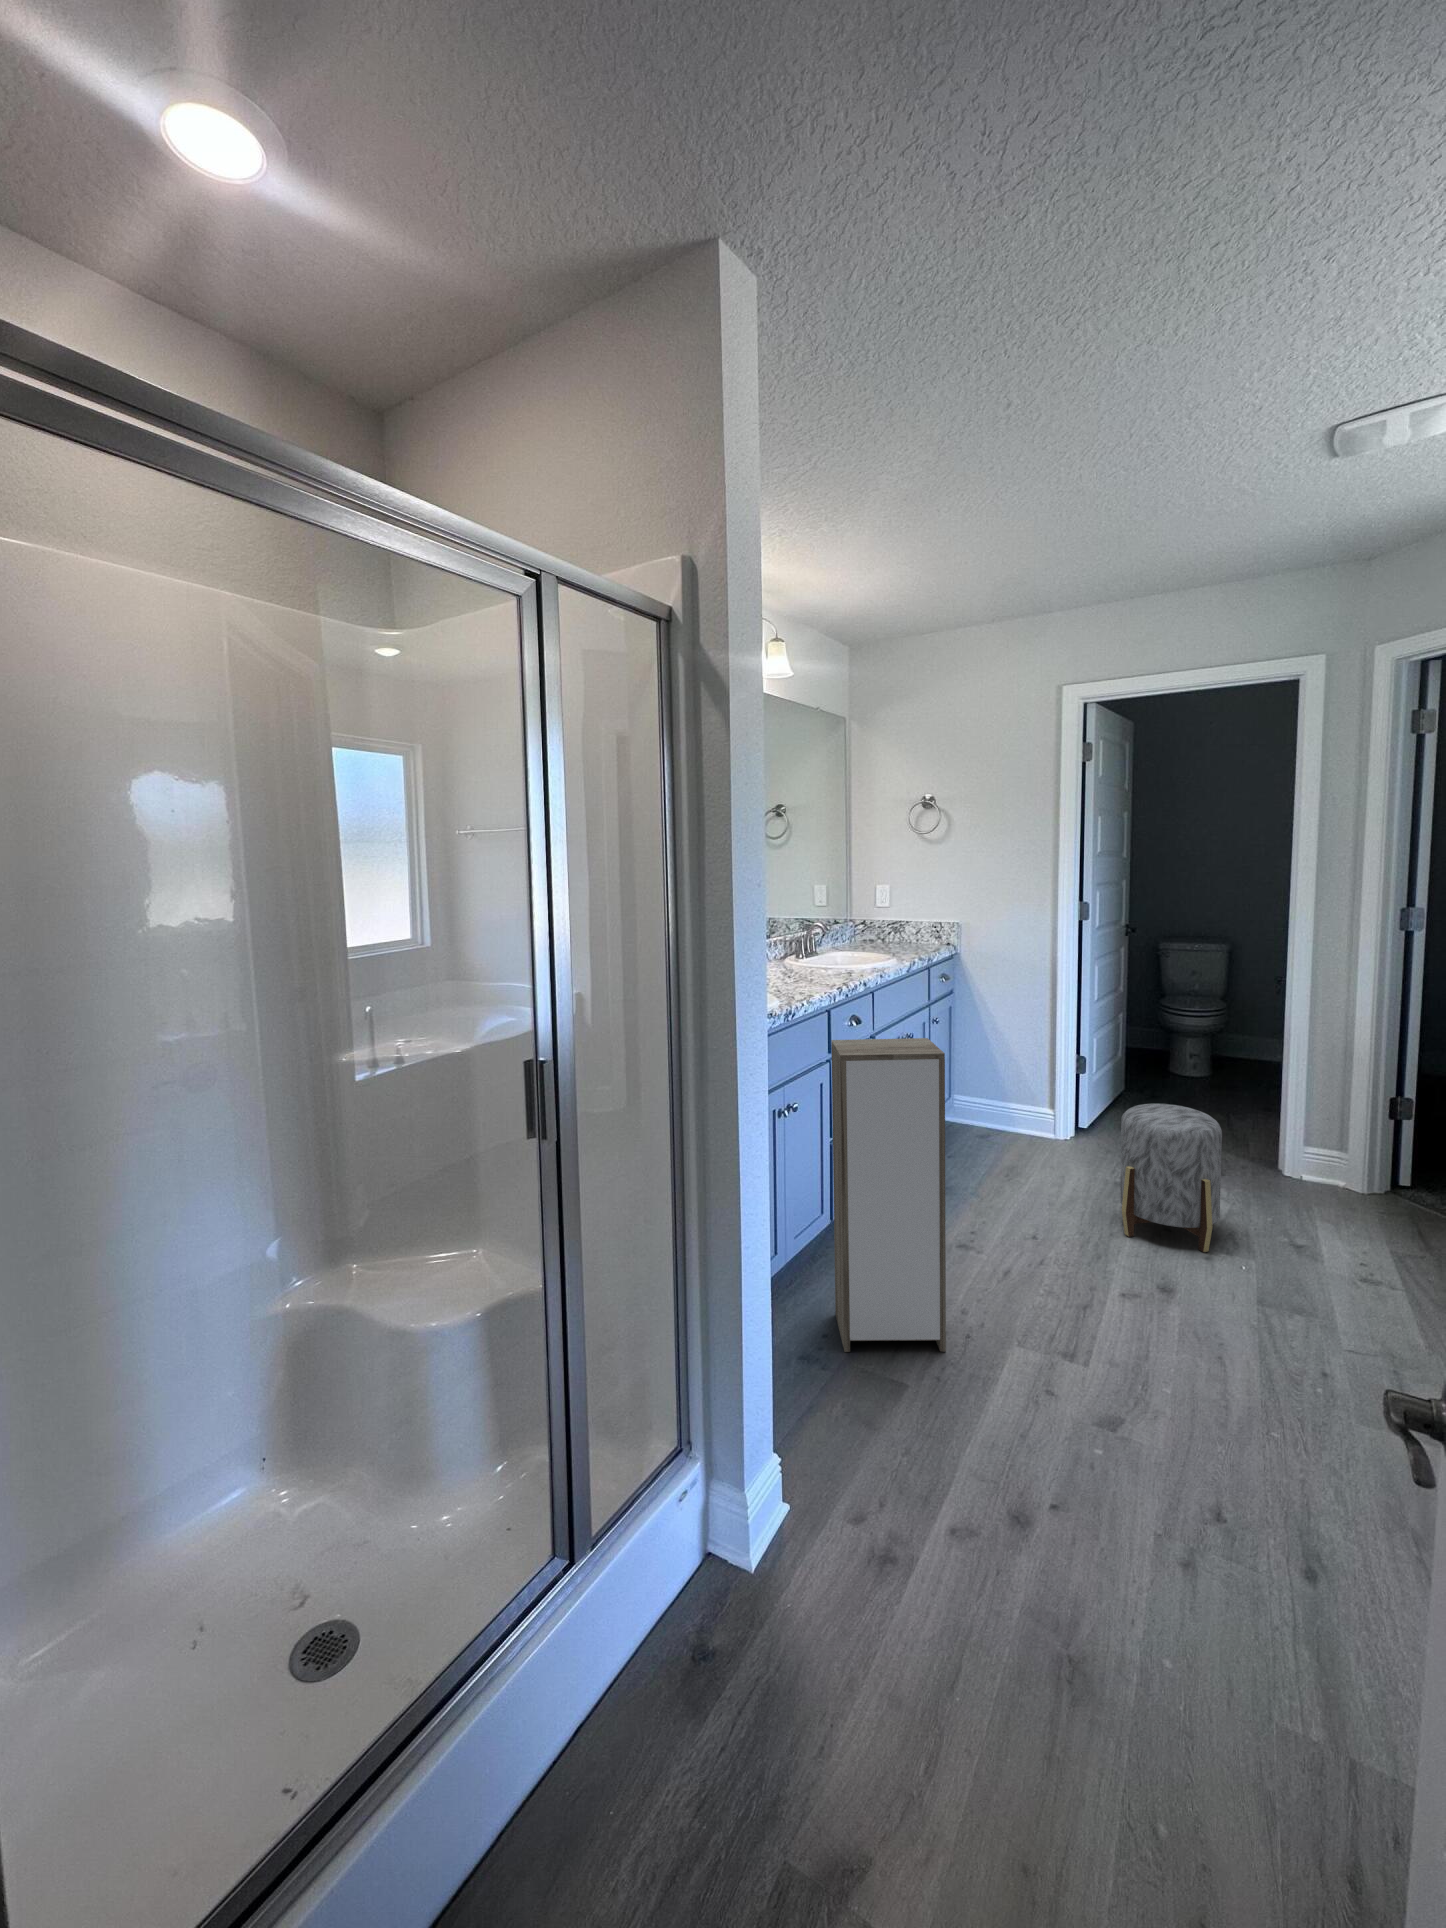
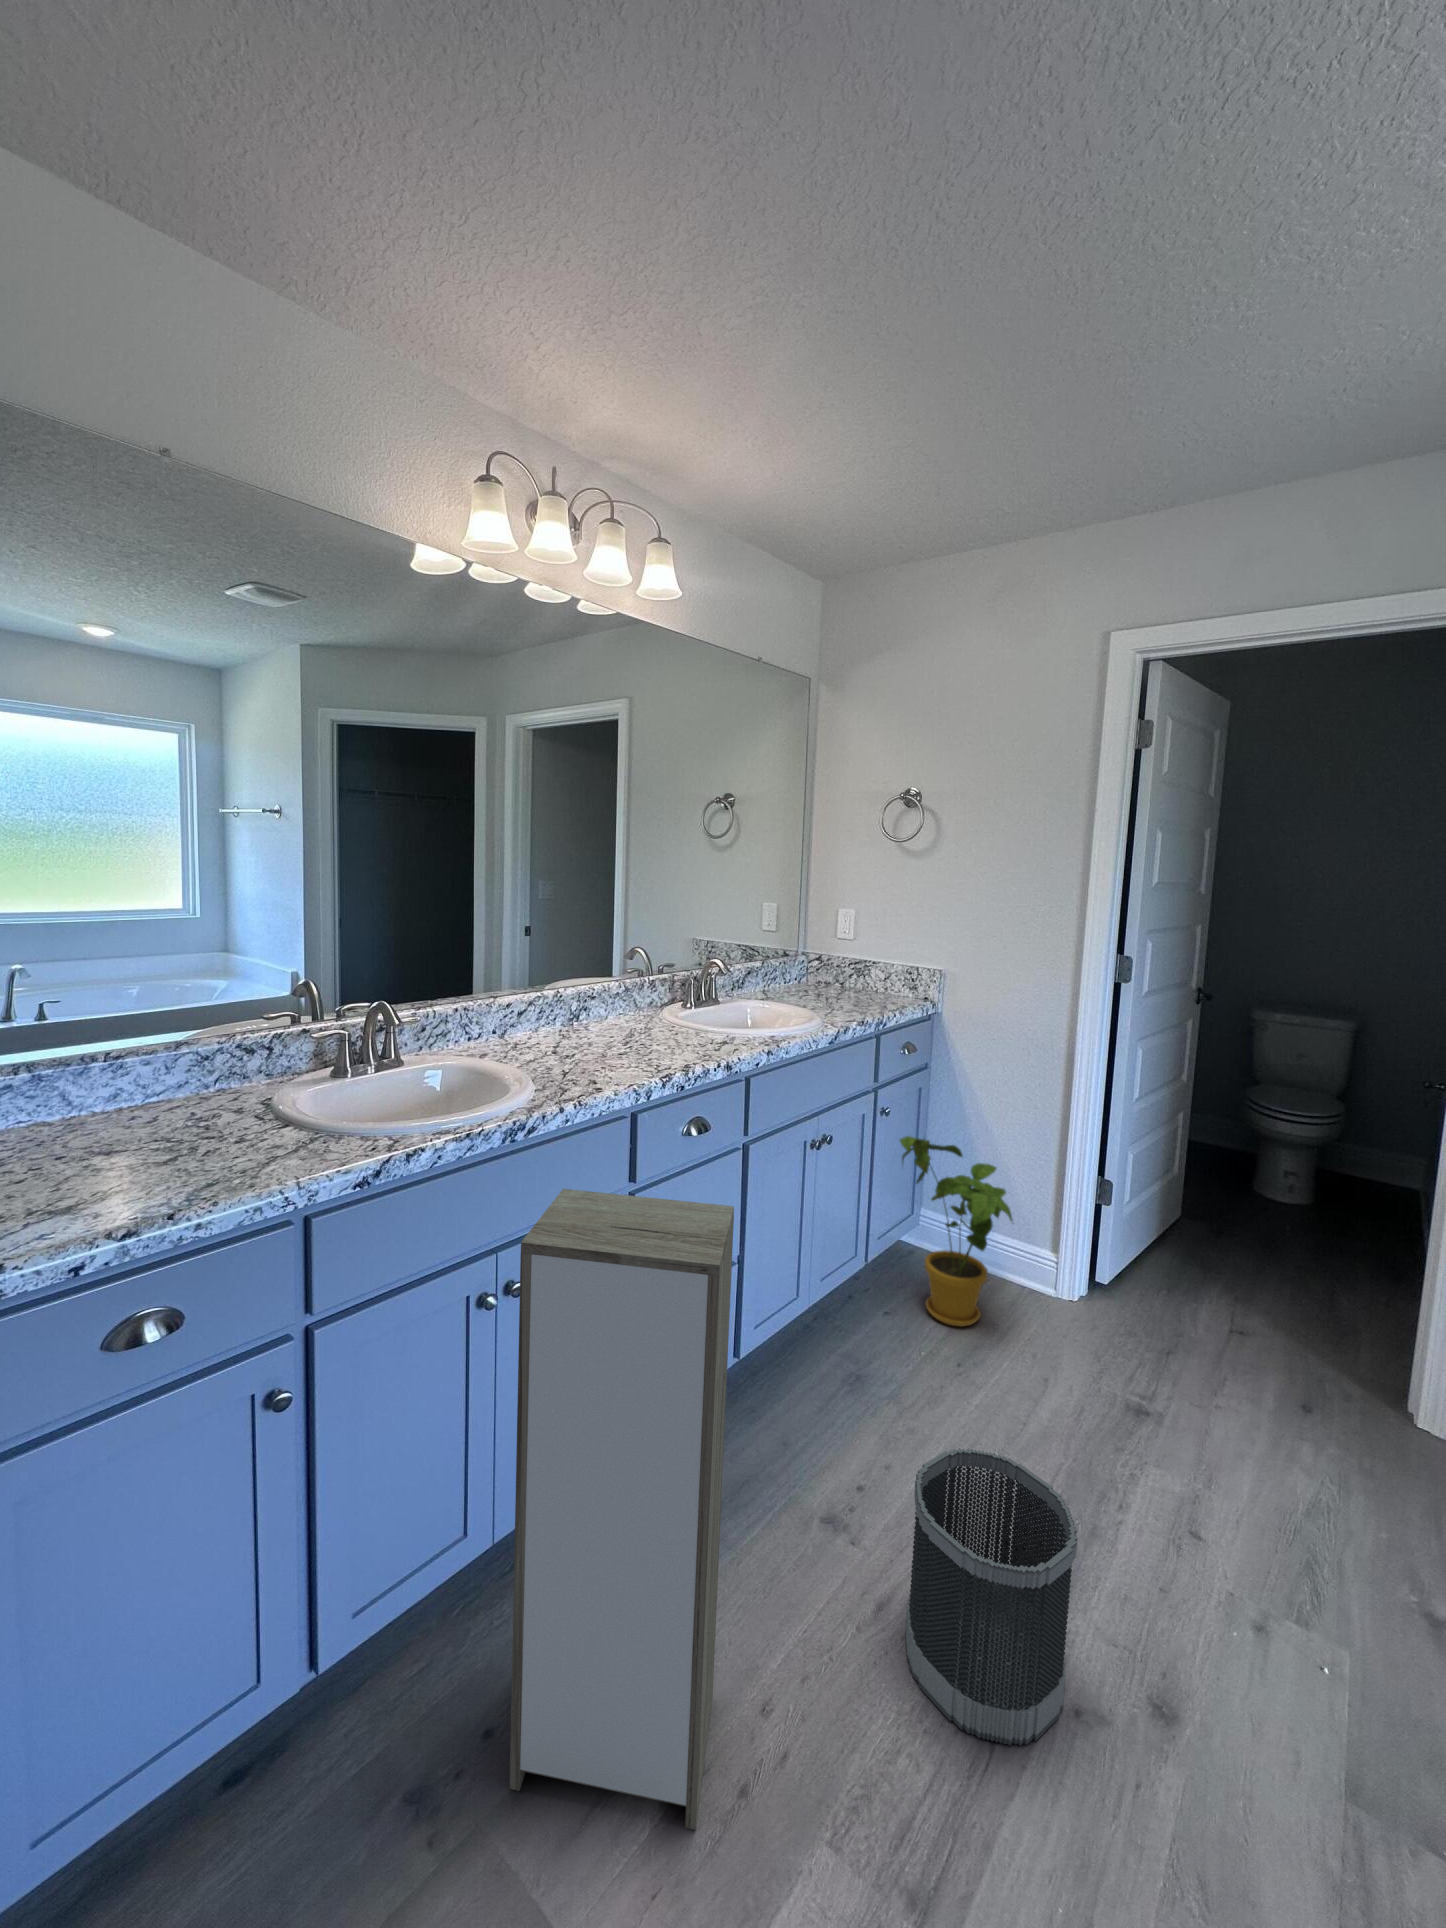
house plant: none [949,1035,1030,1161] -> present [900,1136,1013,1327]
stool: present [1120,1104,1222,1252] -> none [1120,1307,1311,1605]
wastebasket: none [1019,1180,1112,1310] -> present [905,1448,1077,1746]

